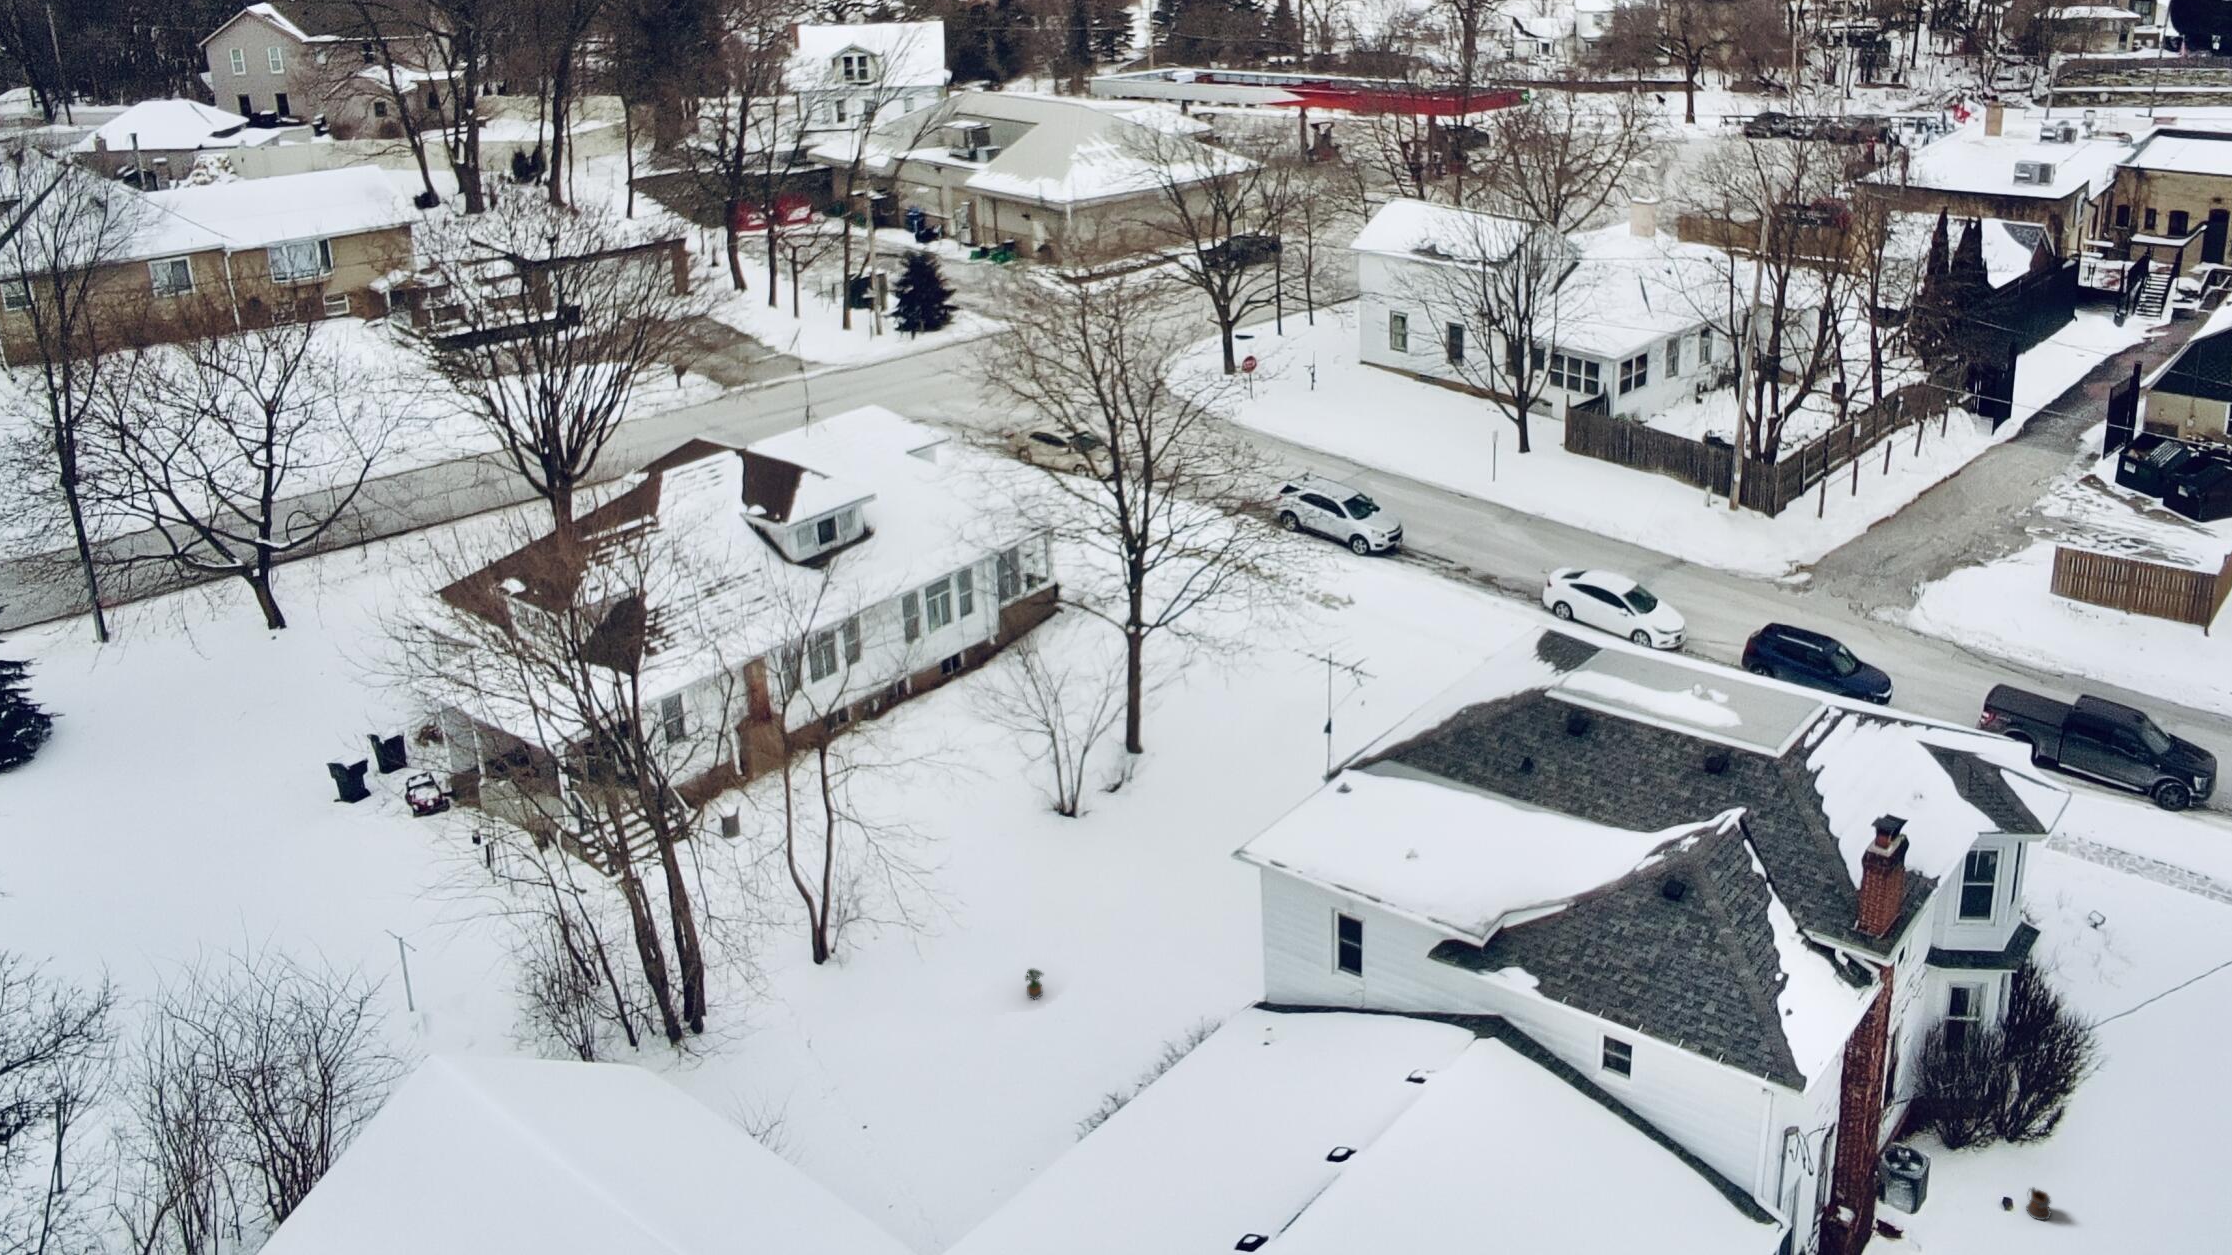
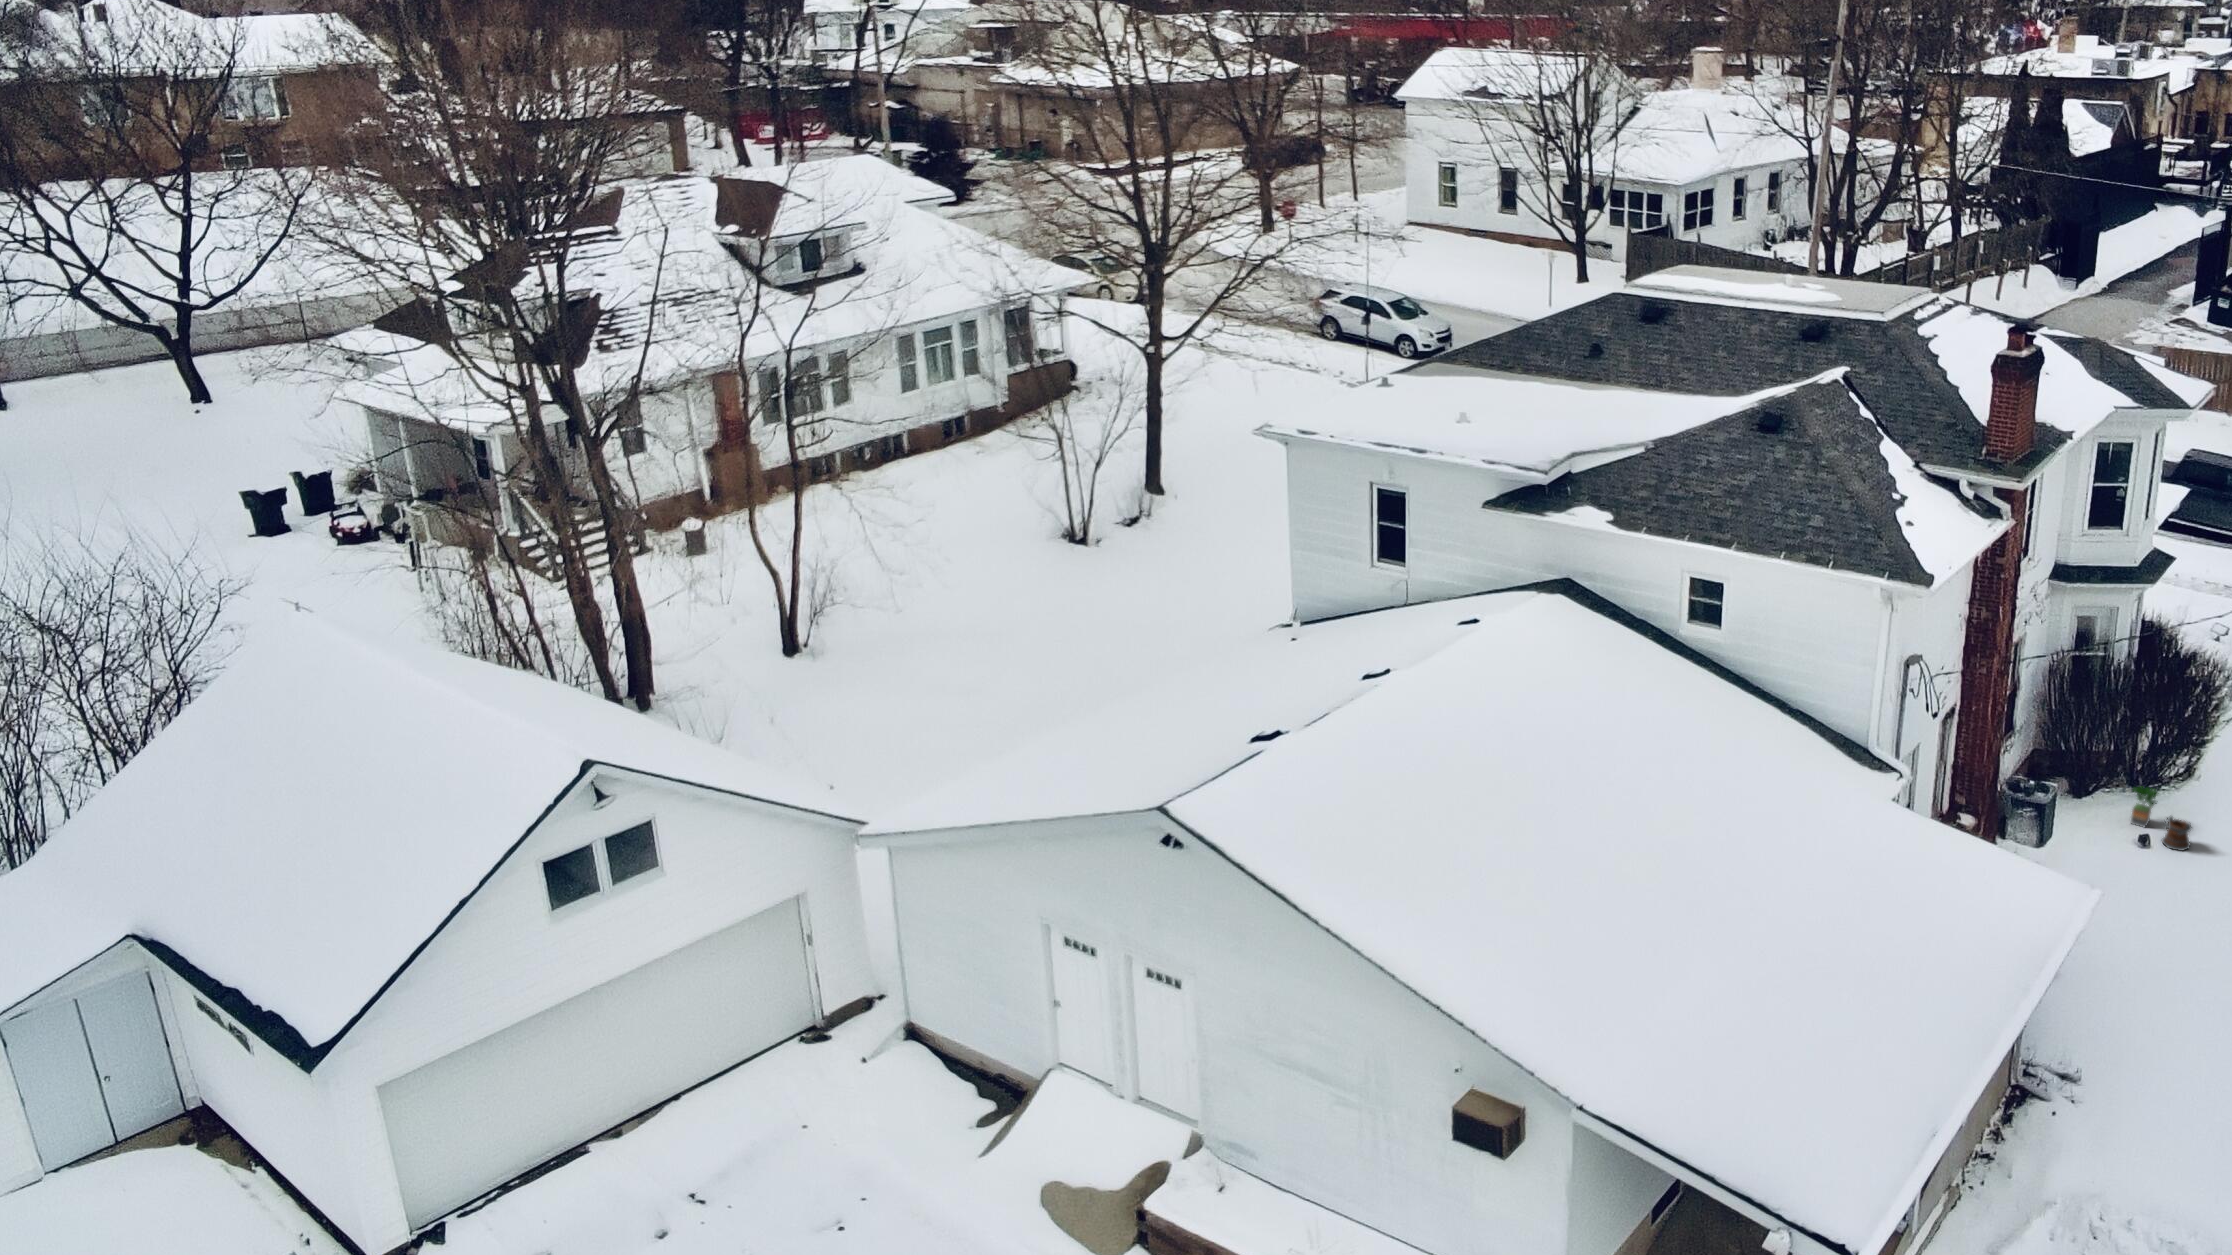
potted tree: present [1025,969,1043,999] -> present [2131,786,2159,827]

